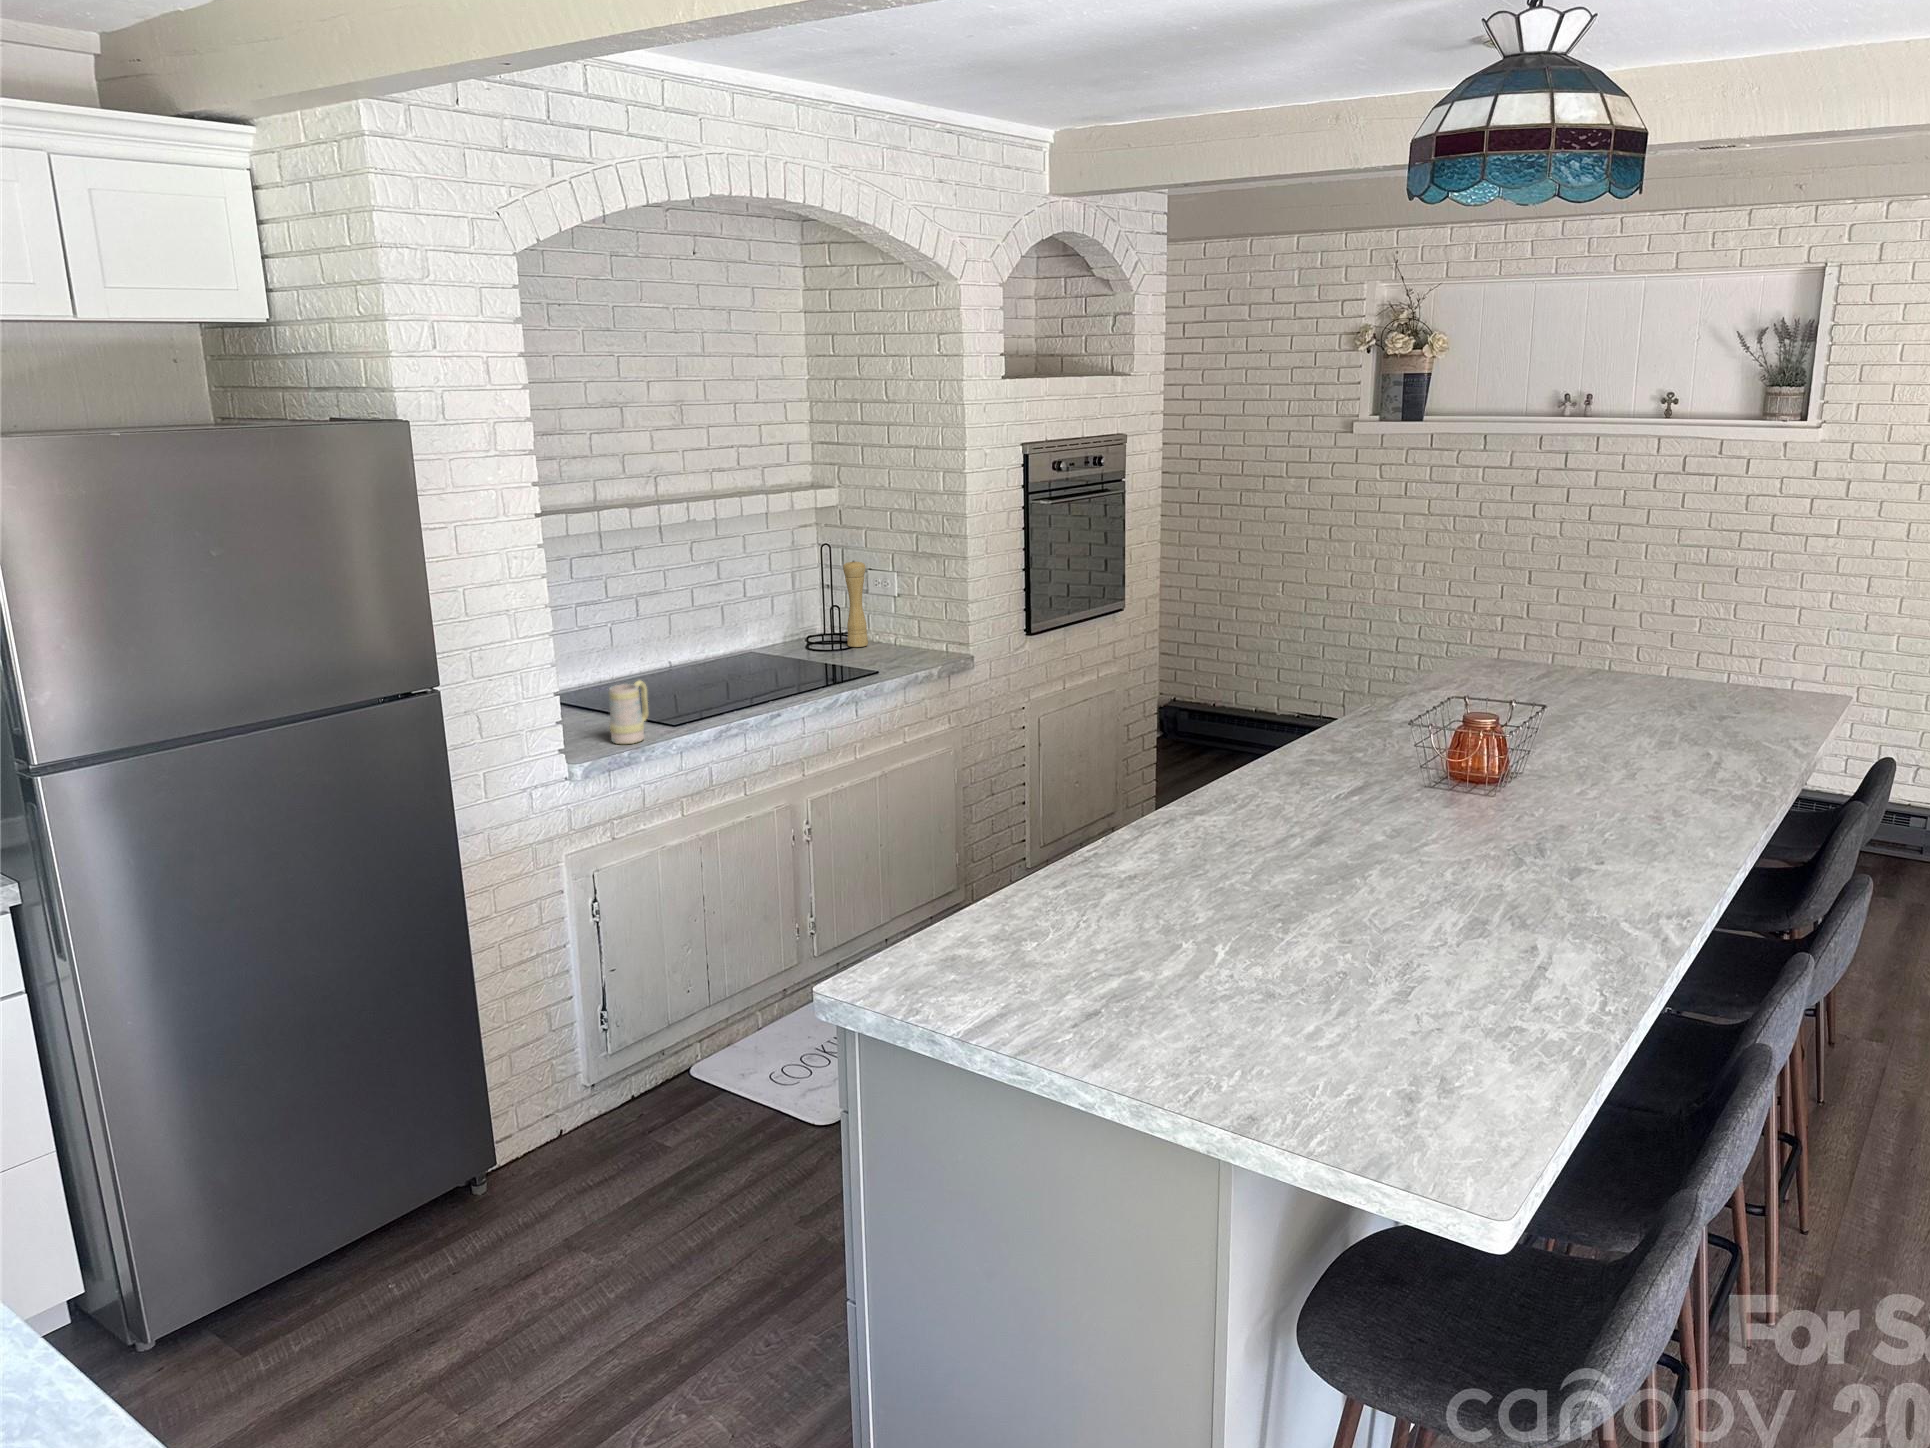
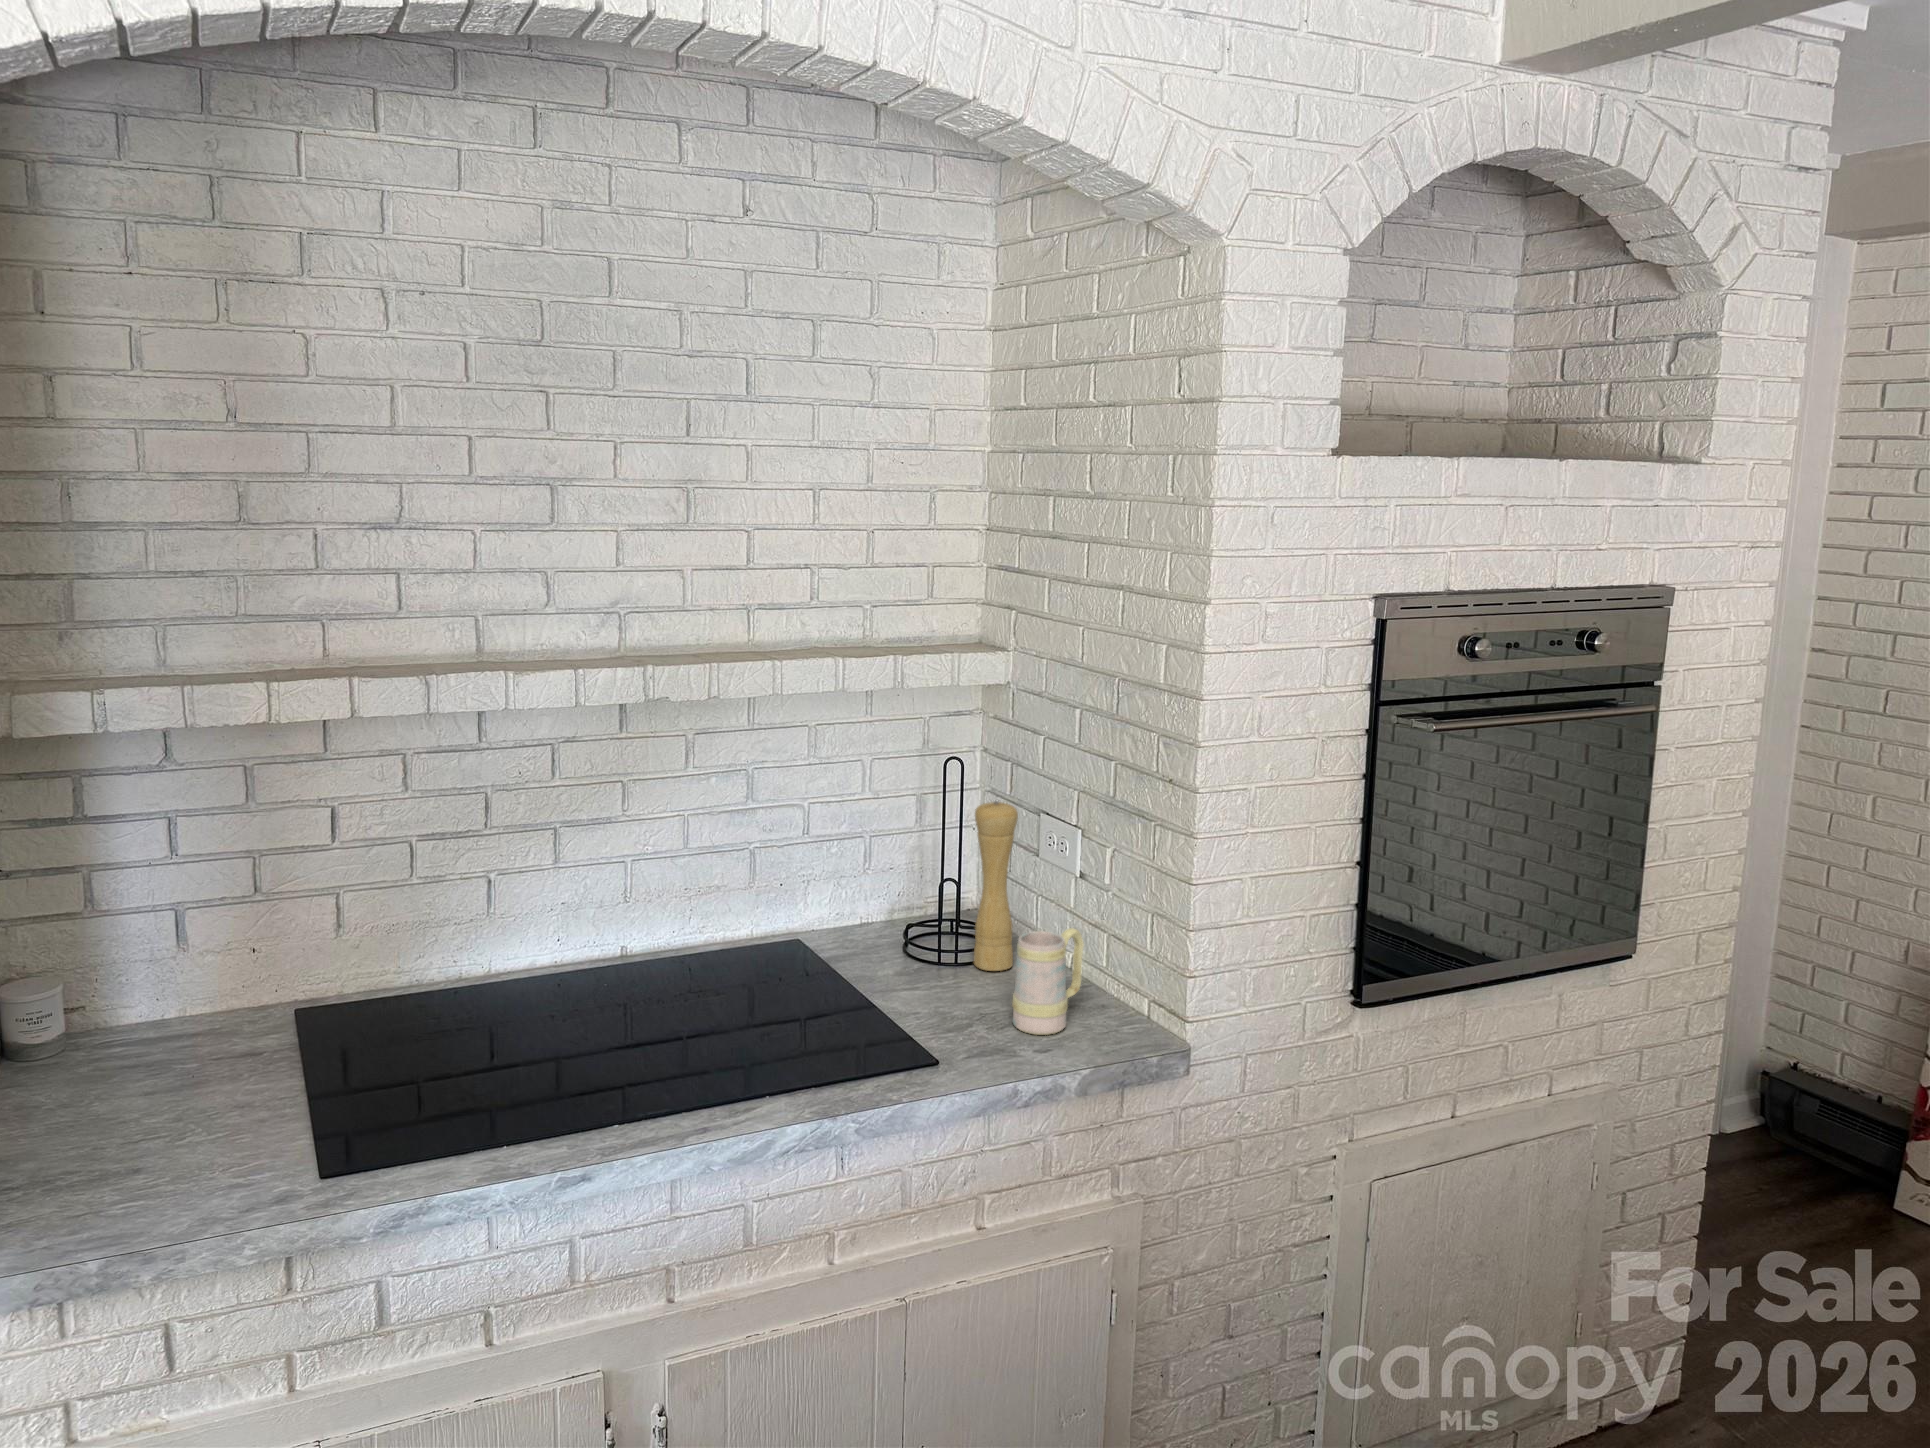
mug: present [608,681,648,744] -> present [1012,928,1084,1035]

